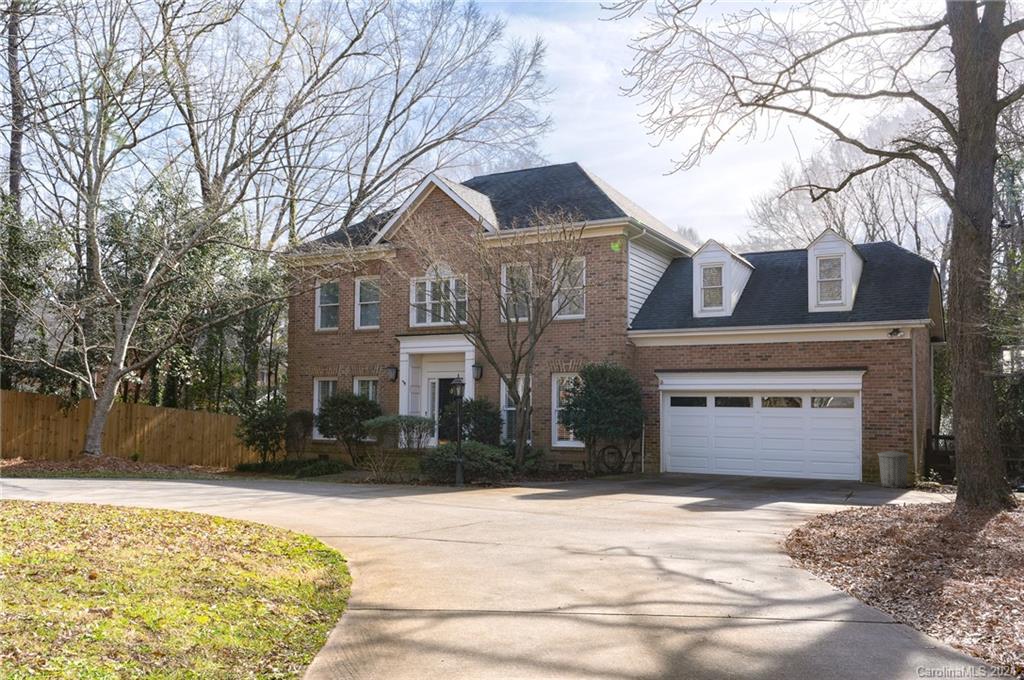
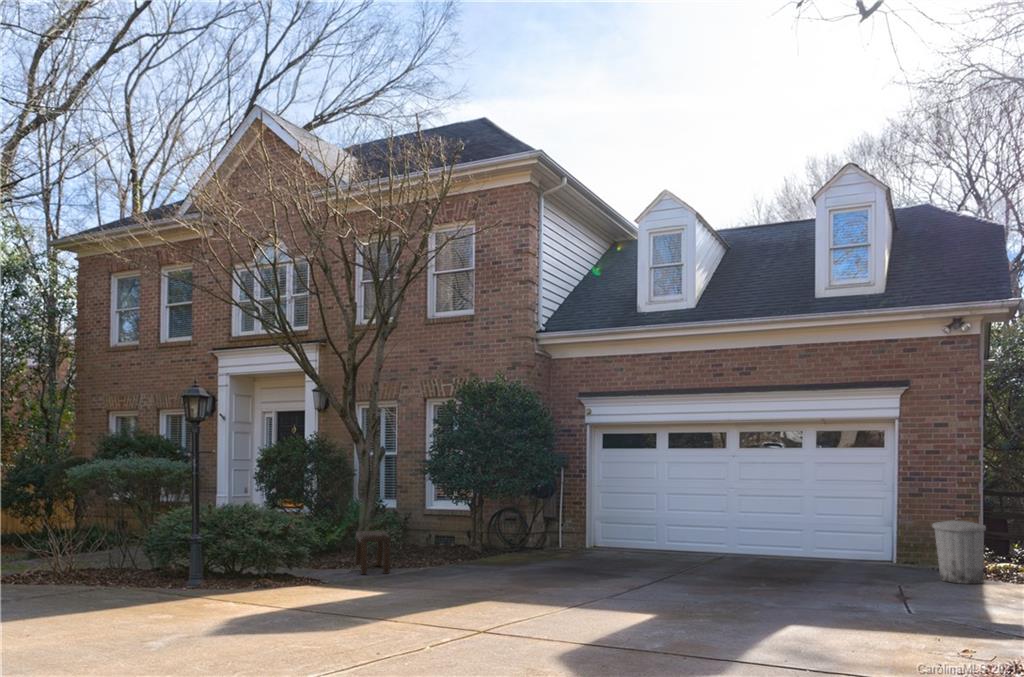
bench: none [524,455,551,480] -> present [355,531,391,574]

